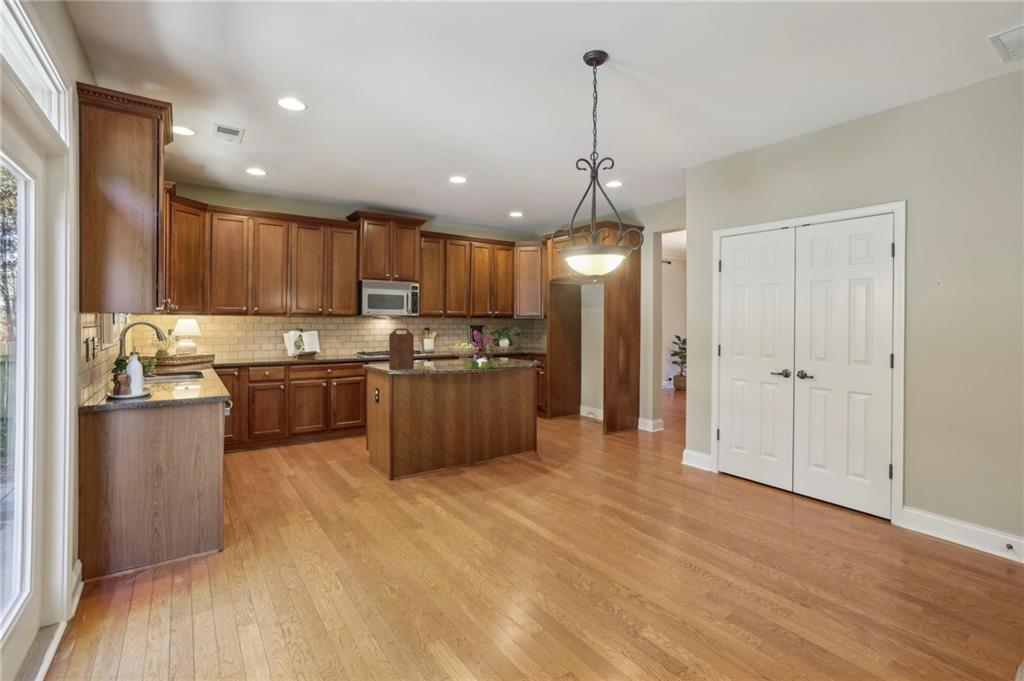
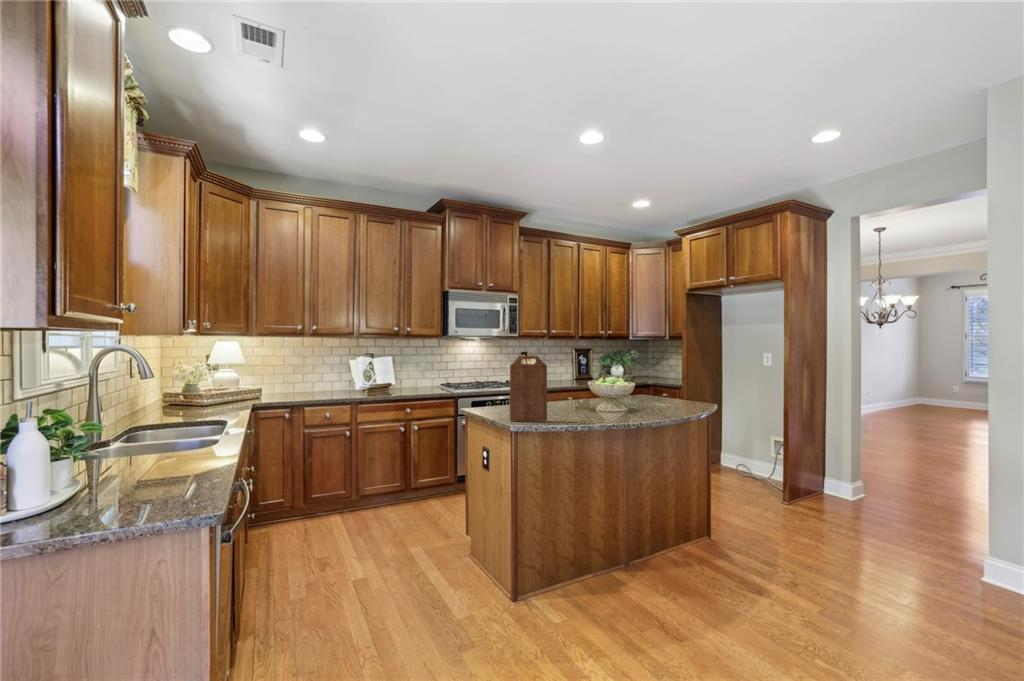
flower arrangement: present [464,330,493,369] -> none [620,356,661,419]

